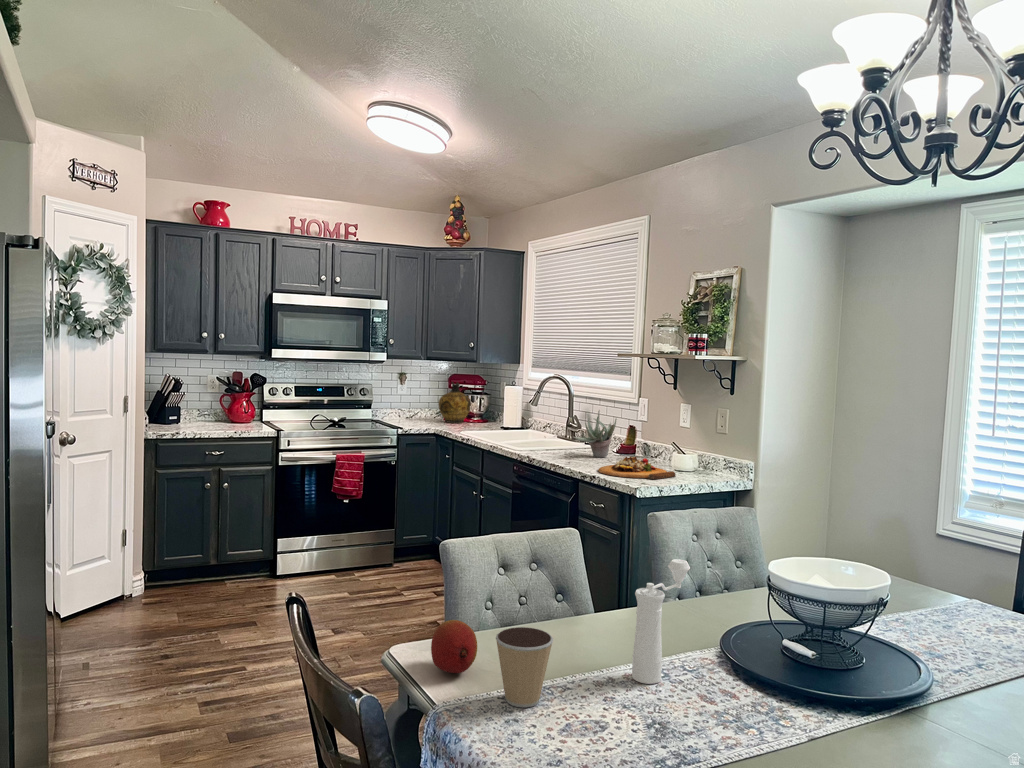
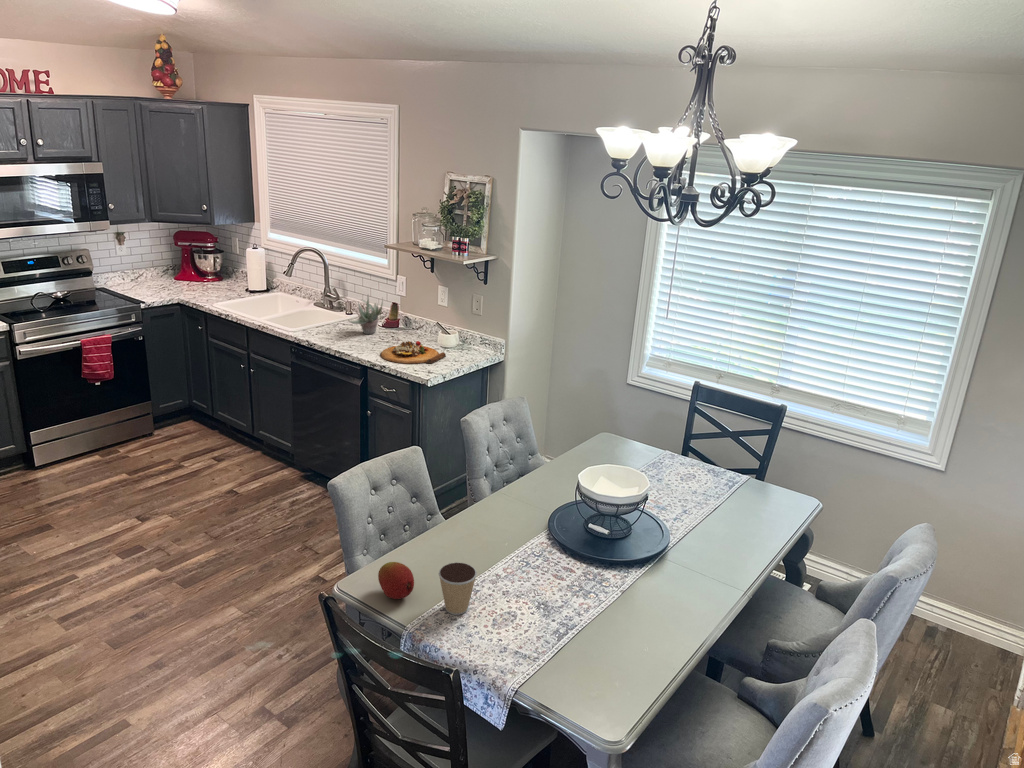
ceramic jug: present [438,382,471,423] -> none [171,244,207,285]
pepper mill: present [632,559,690,684] -> none [509,489,538,574]

